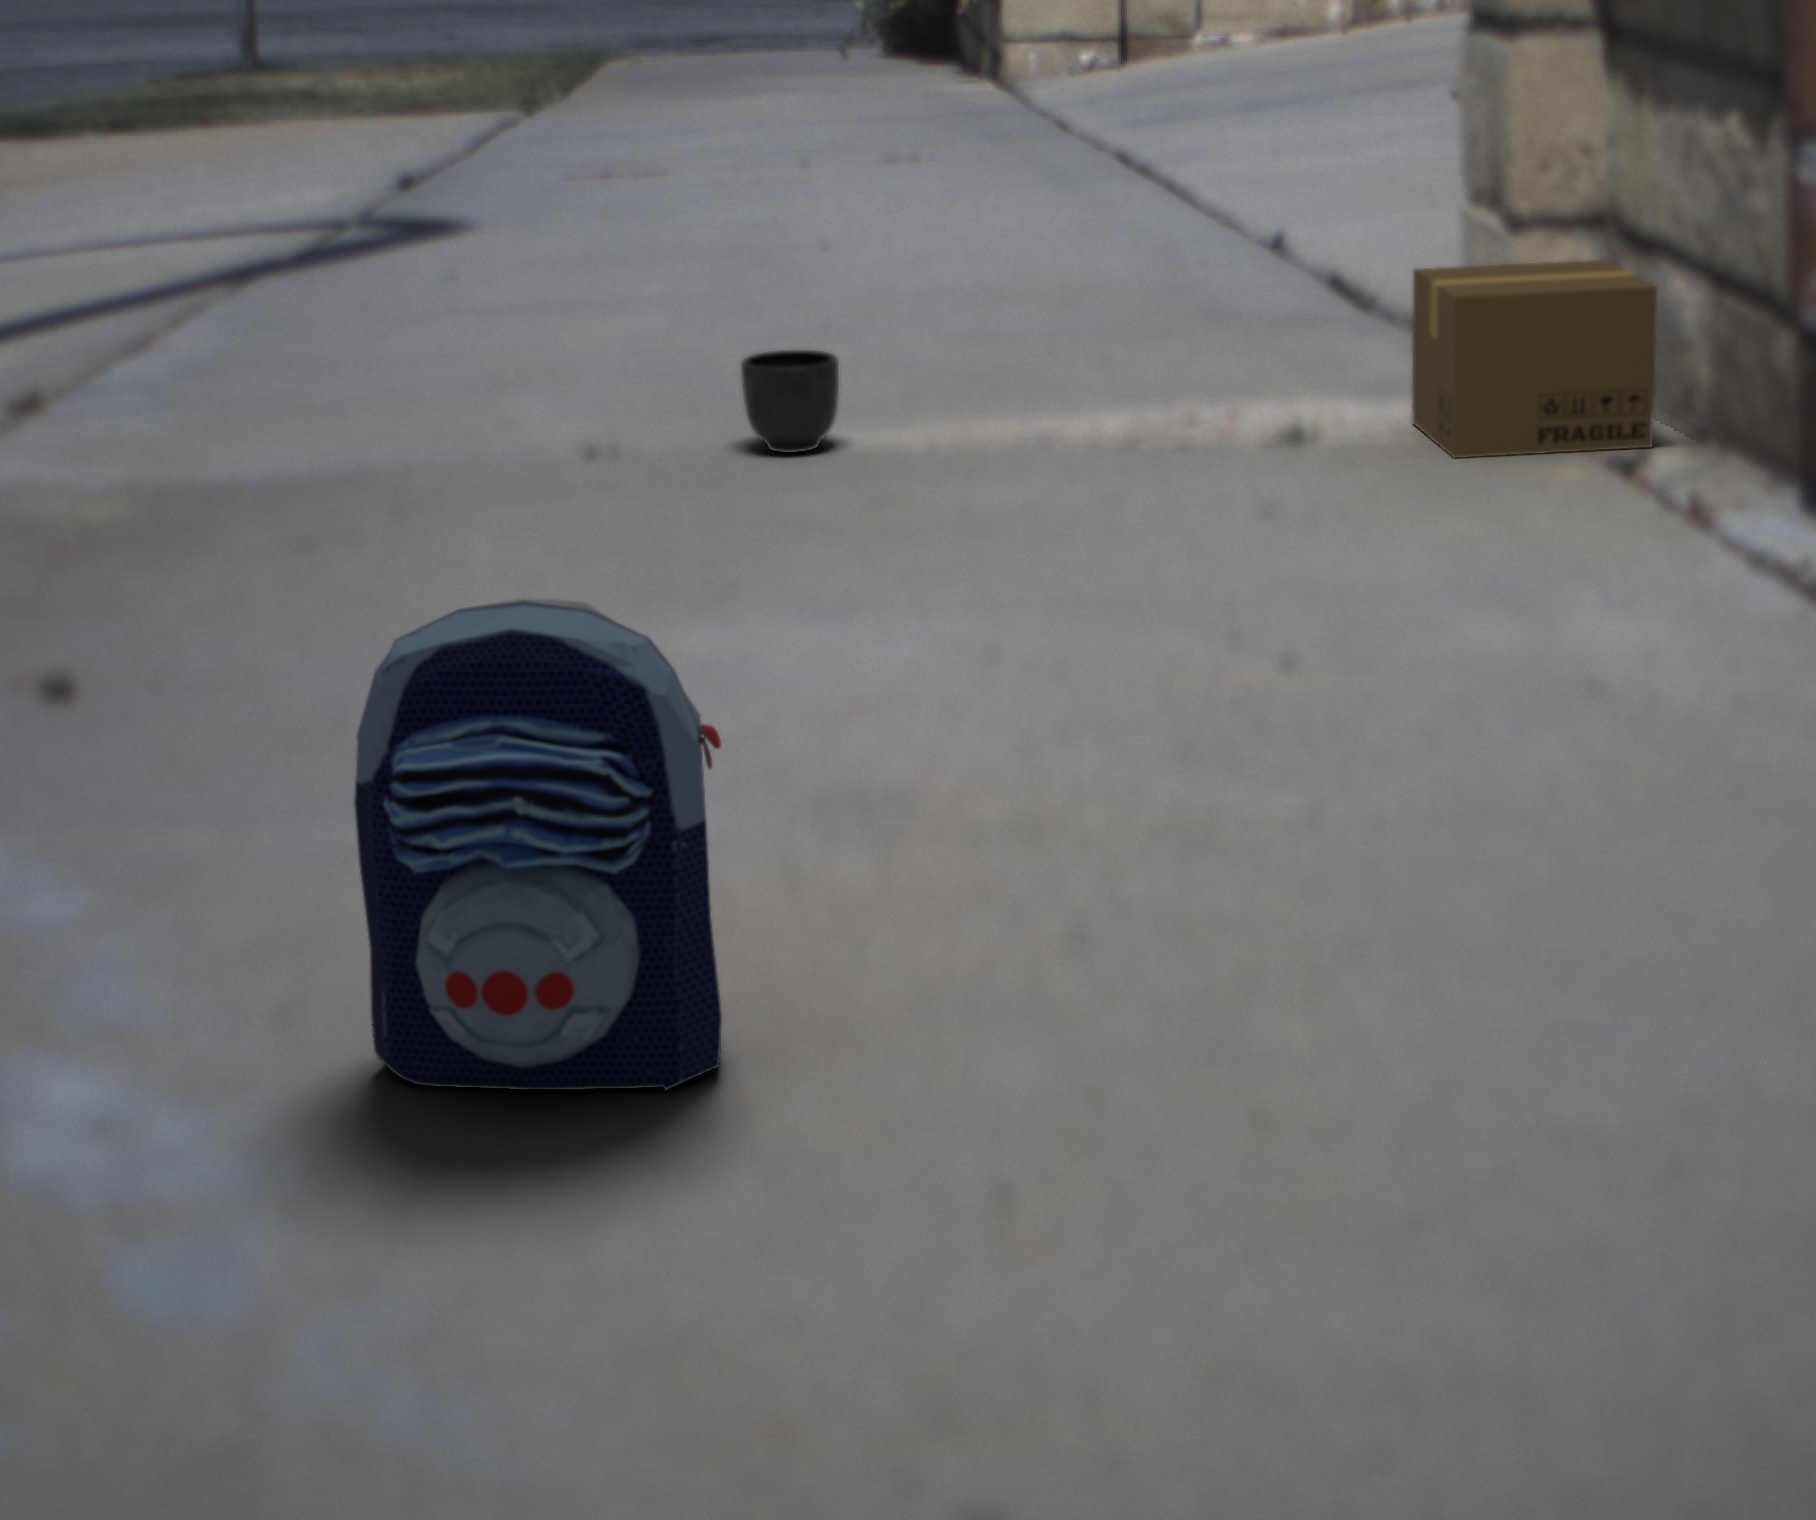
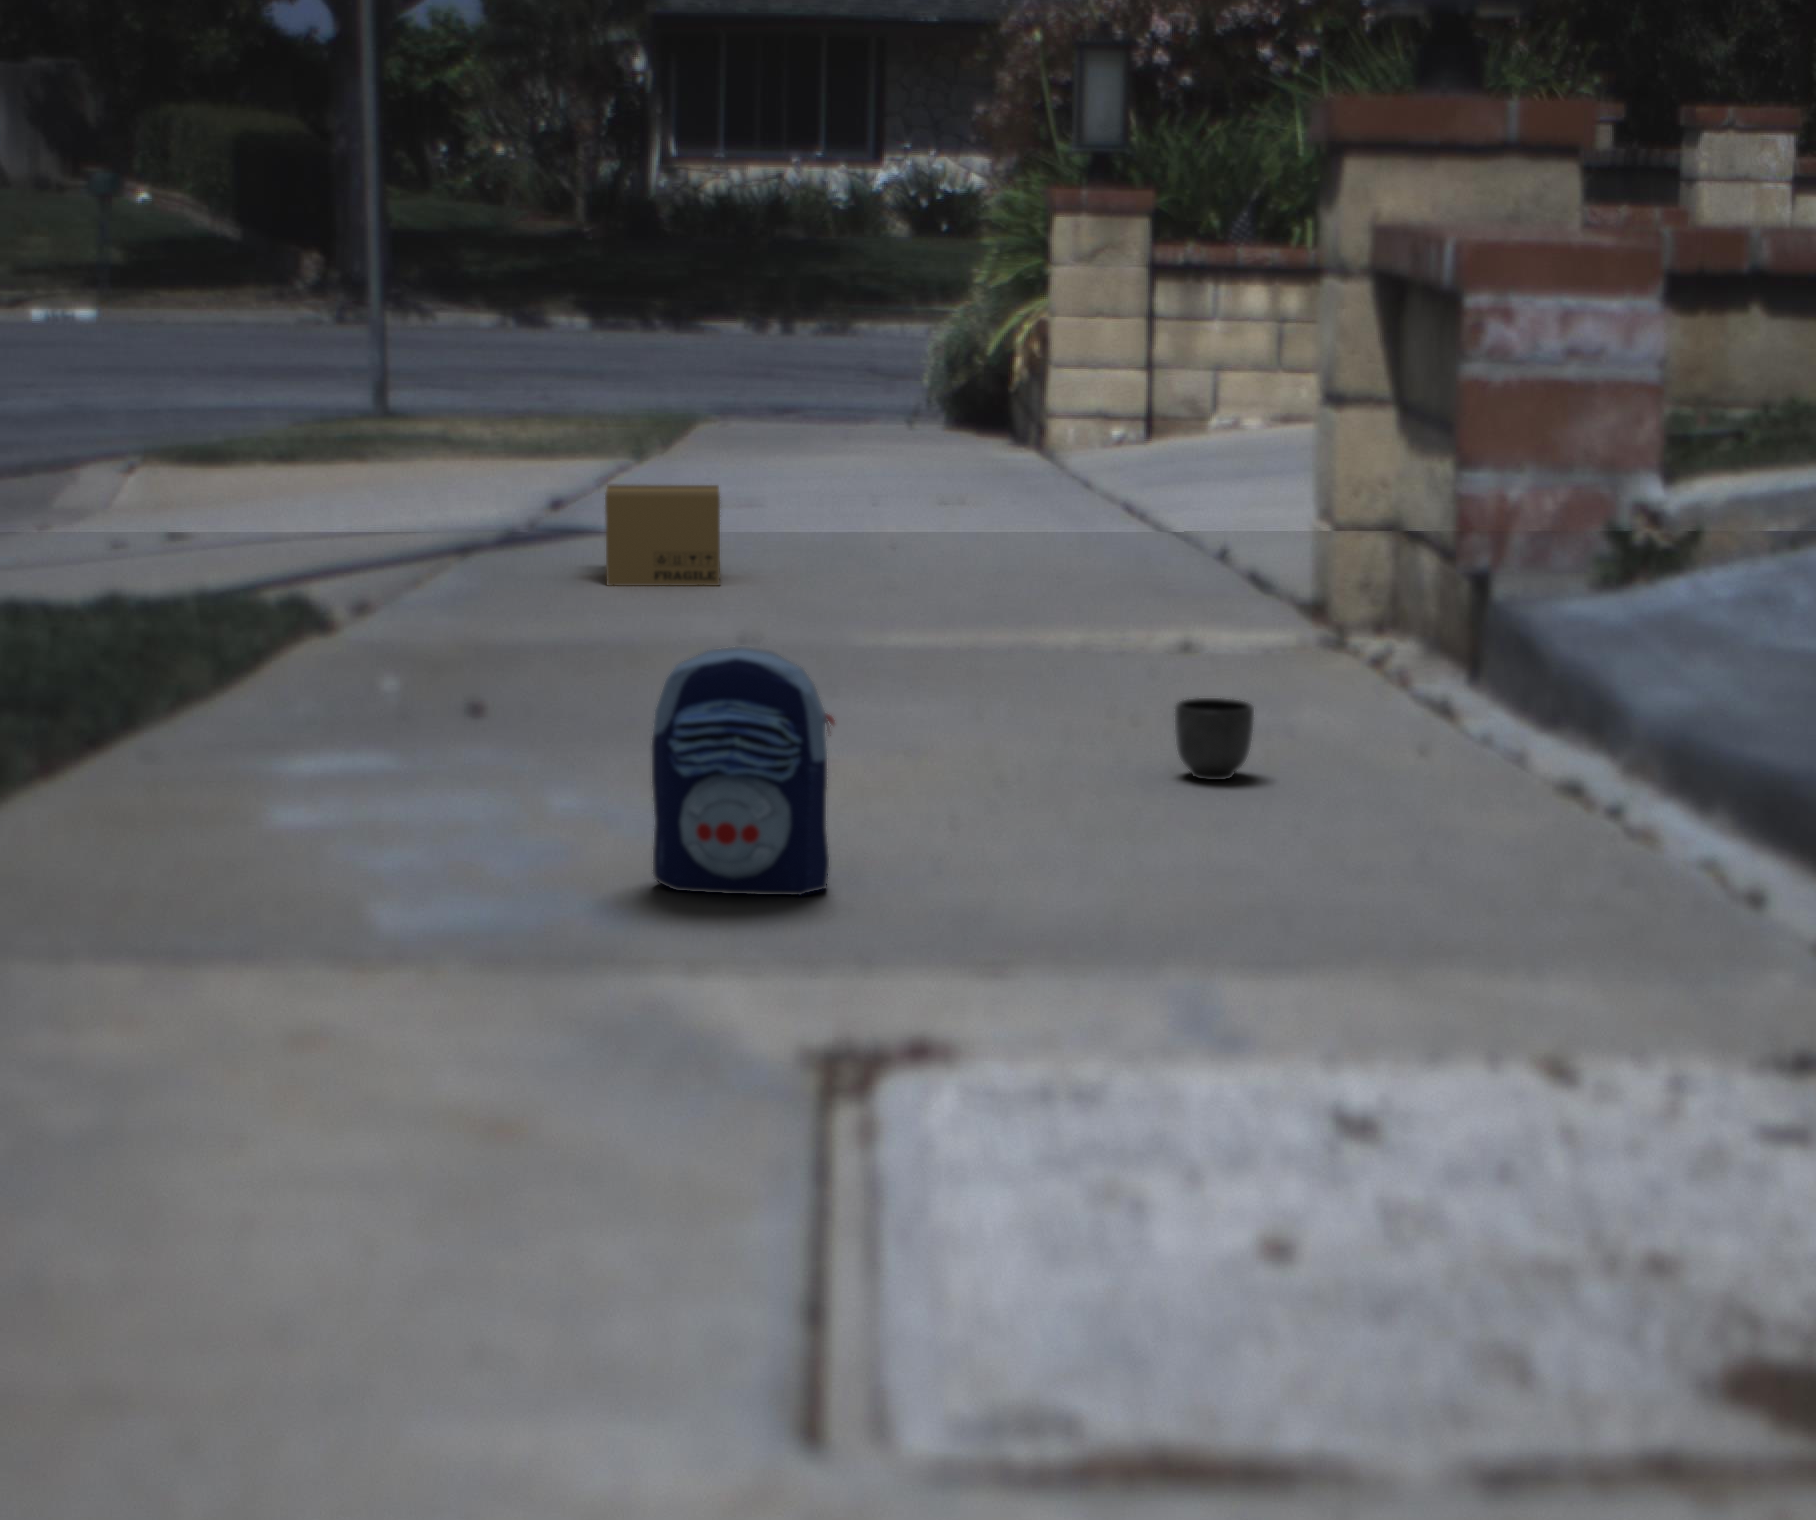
cardboard box: present [1412,260,1657,458] -> present [605,485,720,586]
planter: present [741,350,839,453] -> present [1175,698,1254,780]

